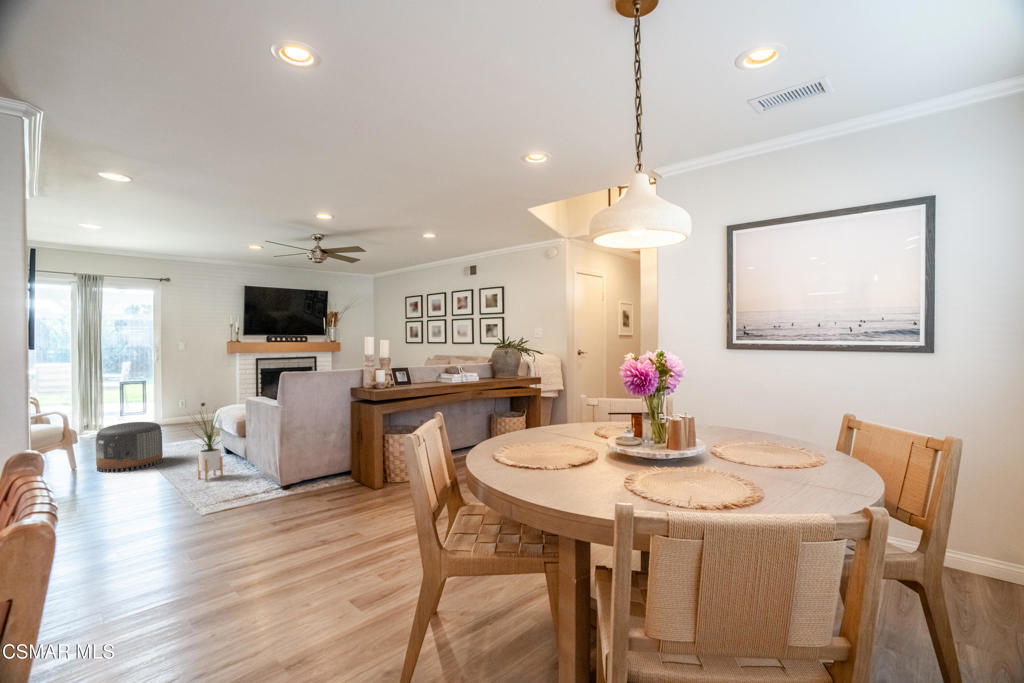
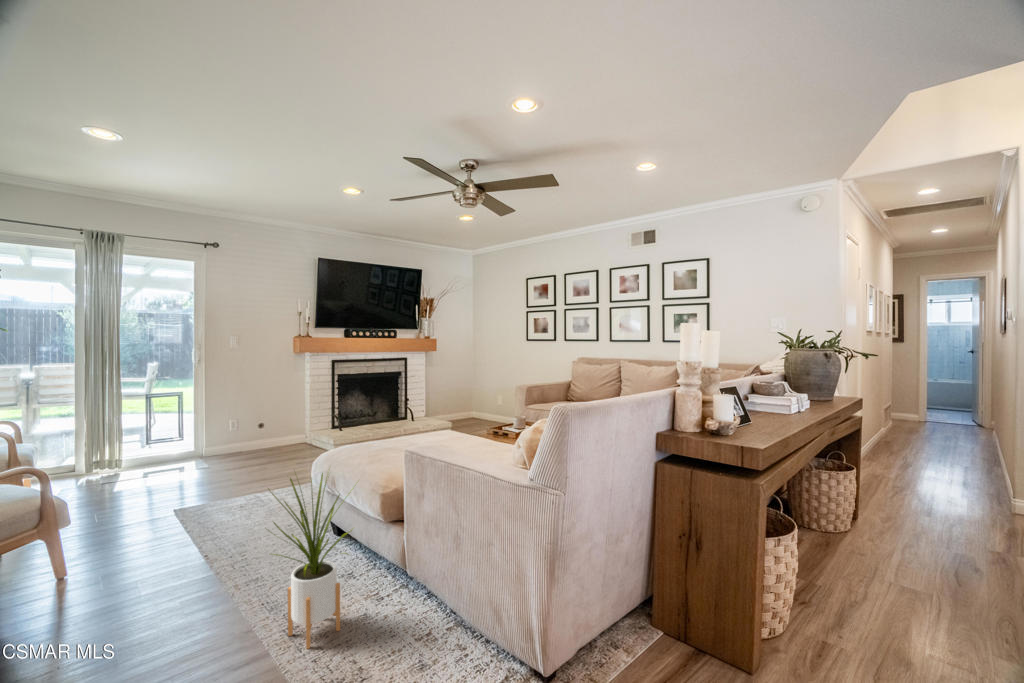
pouf: present [96,422,163,473] -> none [79,479,208,595]

